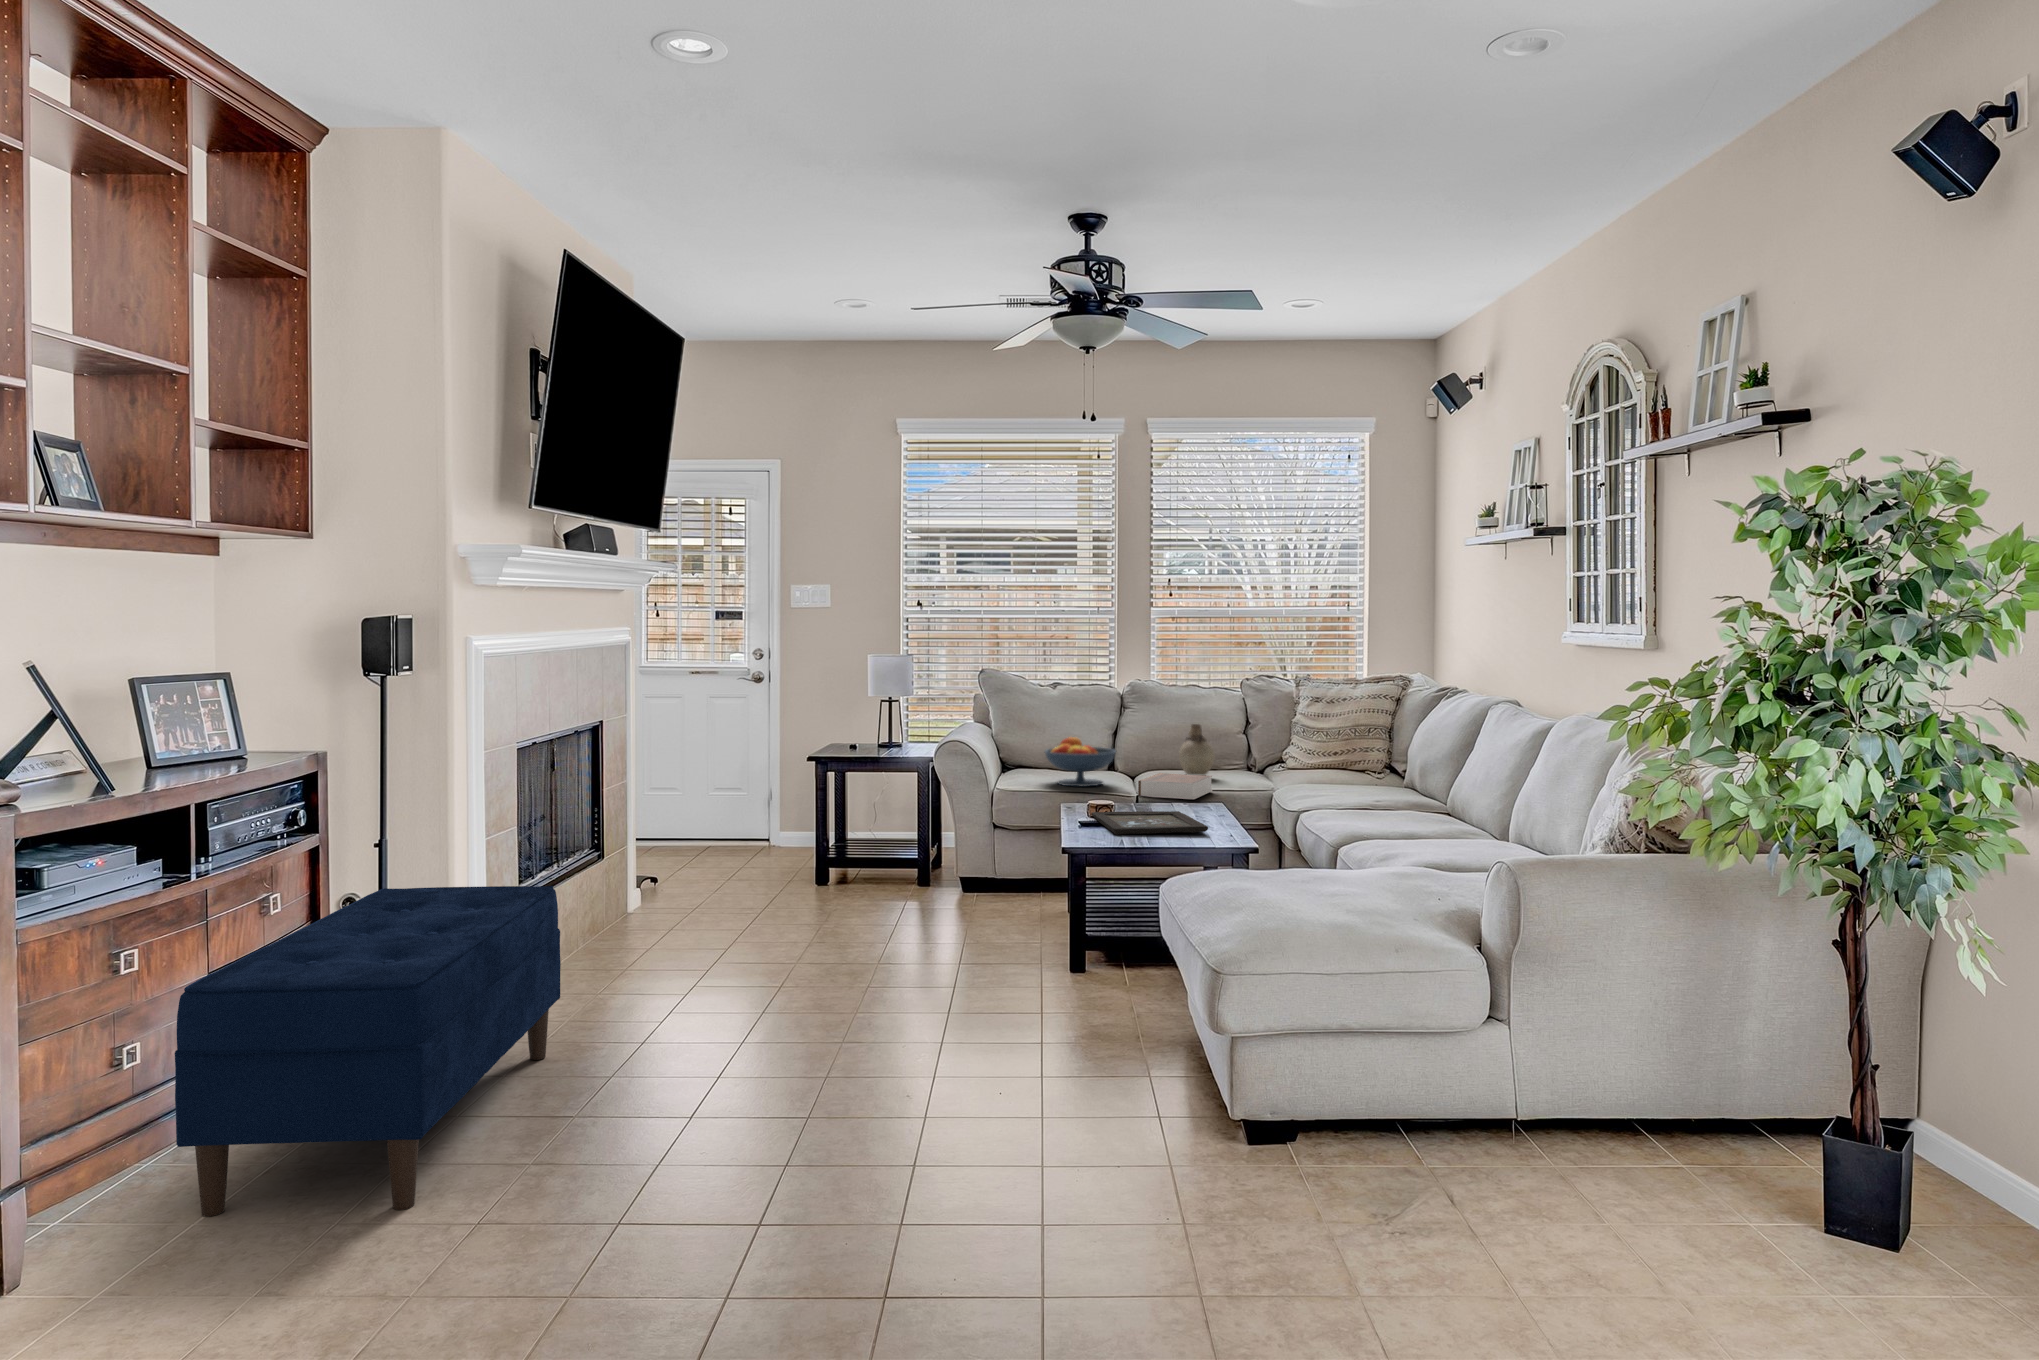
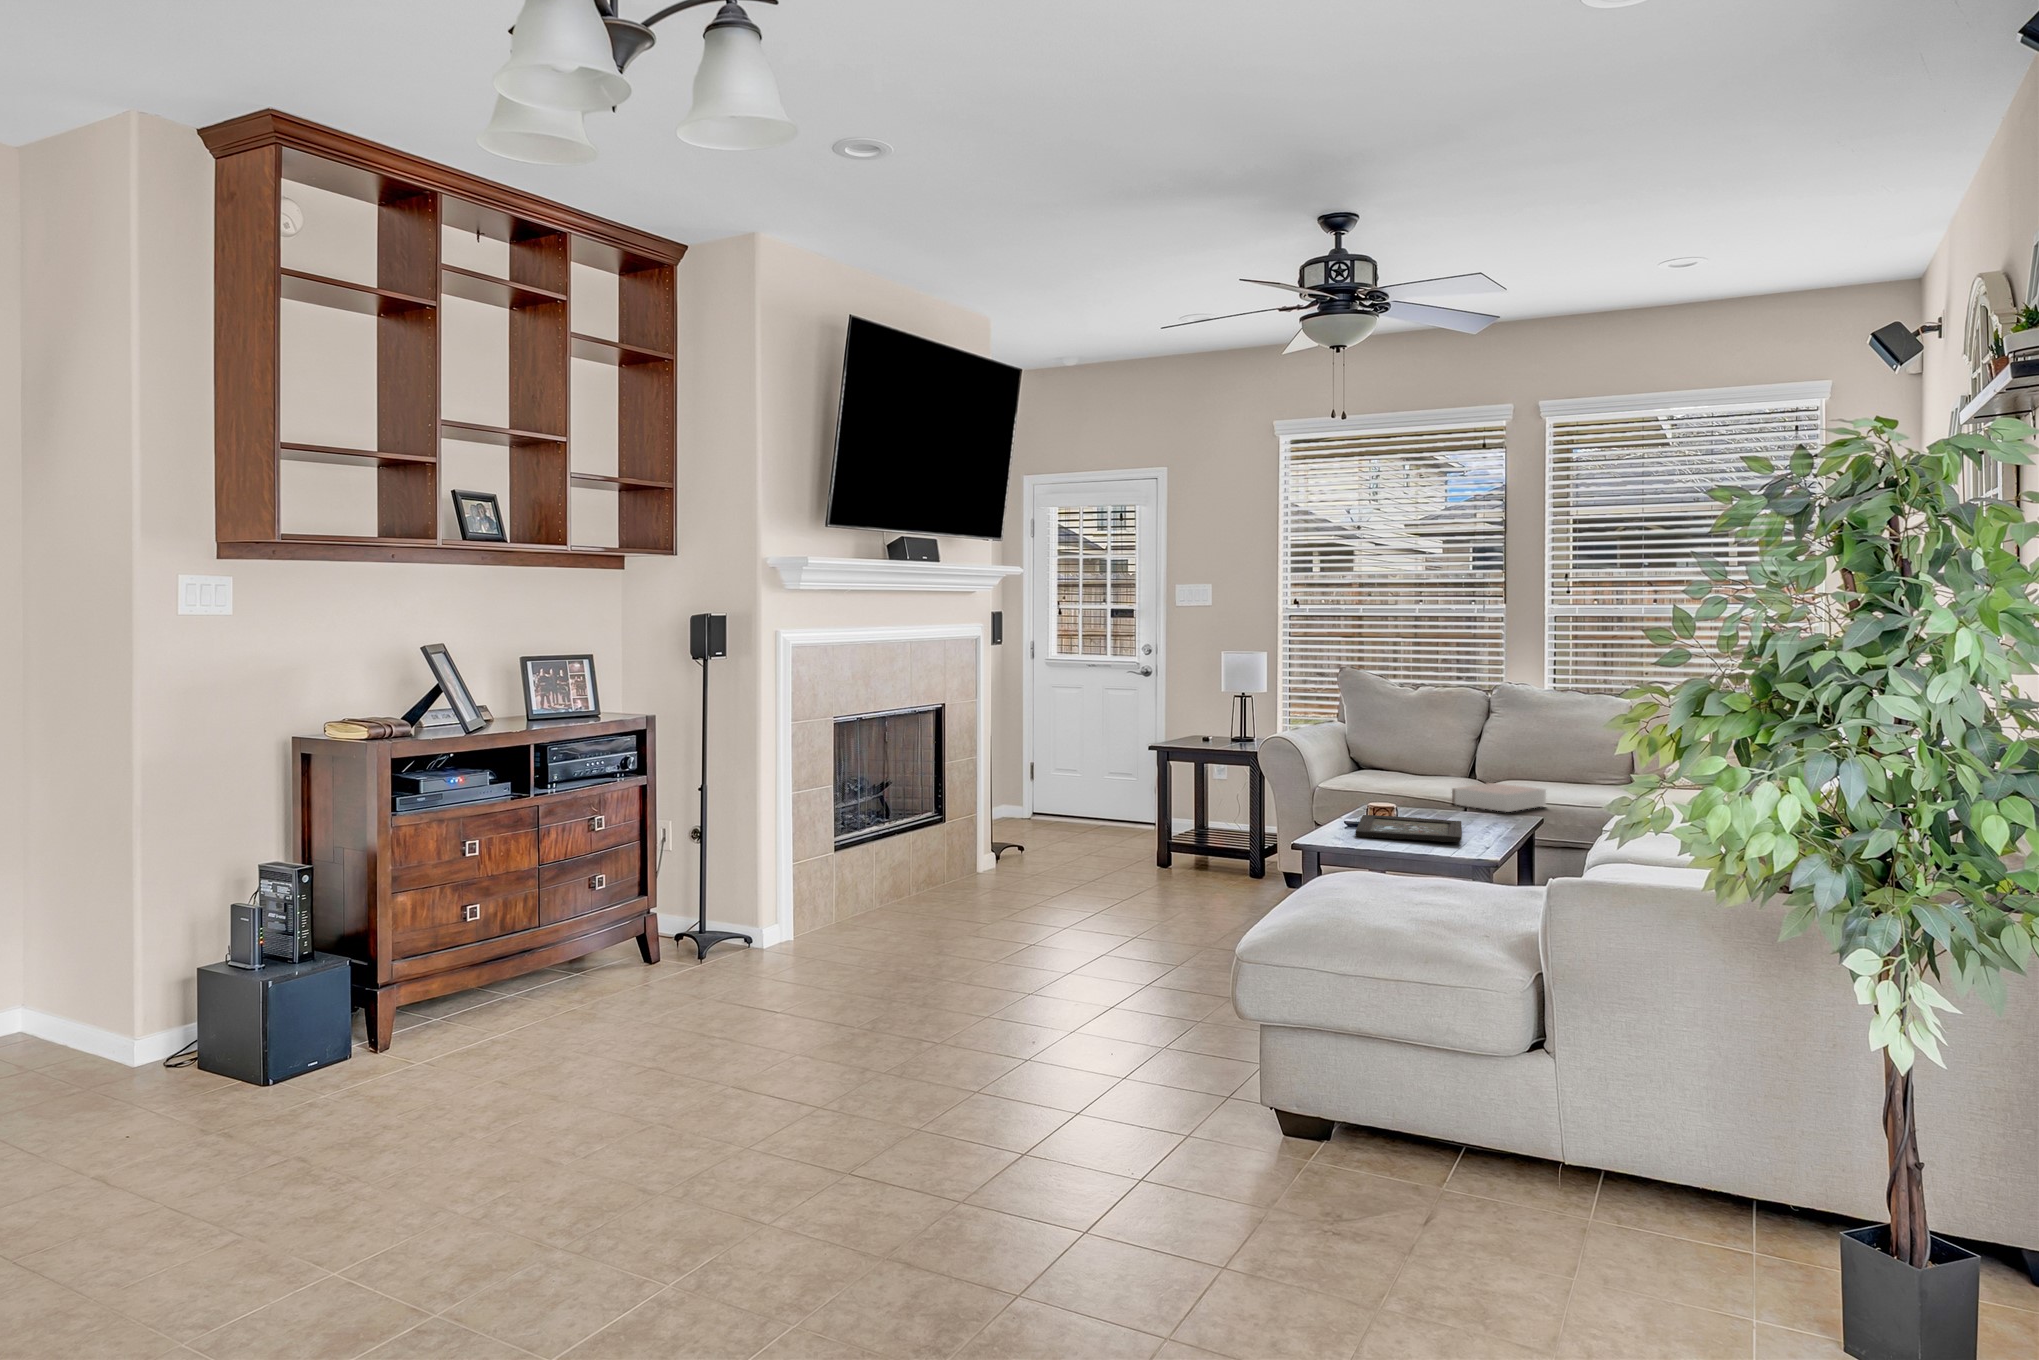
vase: present [1179,724,1215,775] -> none [1535,733,1577,792]
fruit bowl: present [1045,737,1116,786] -> none [1366,739,1445,791]
bench: present [175,886,561,1216] -> none [494,822,813,1048]

